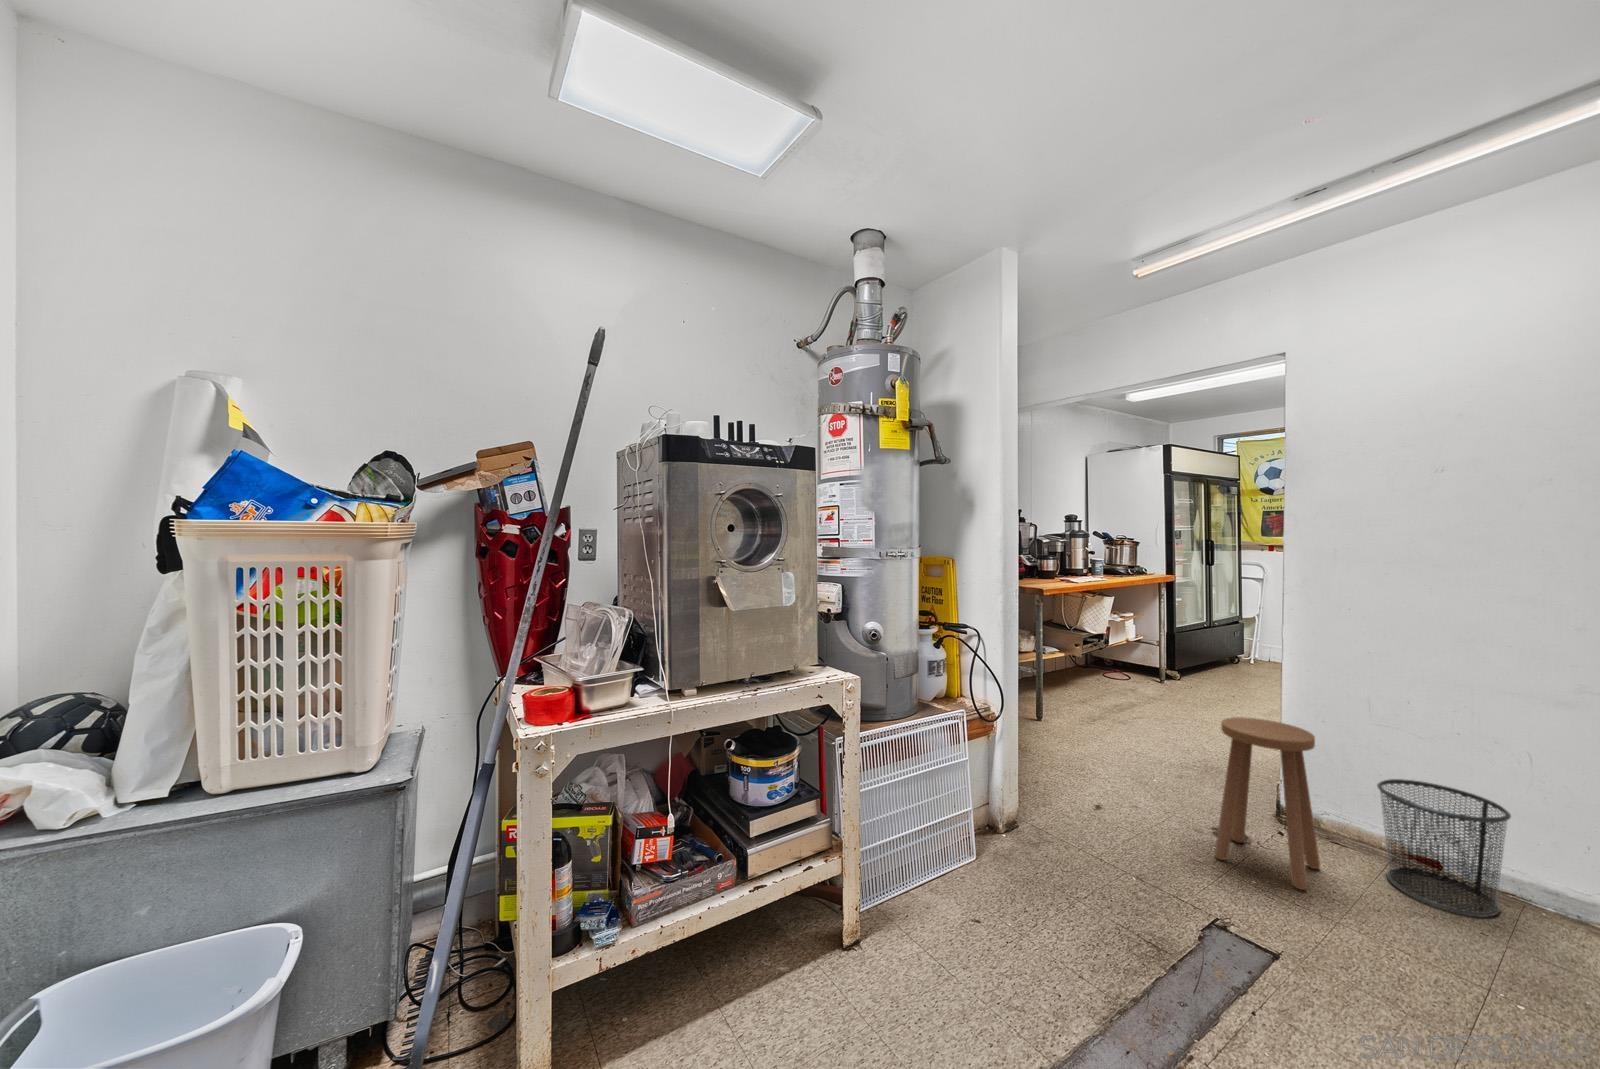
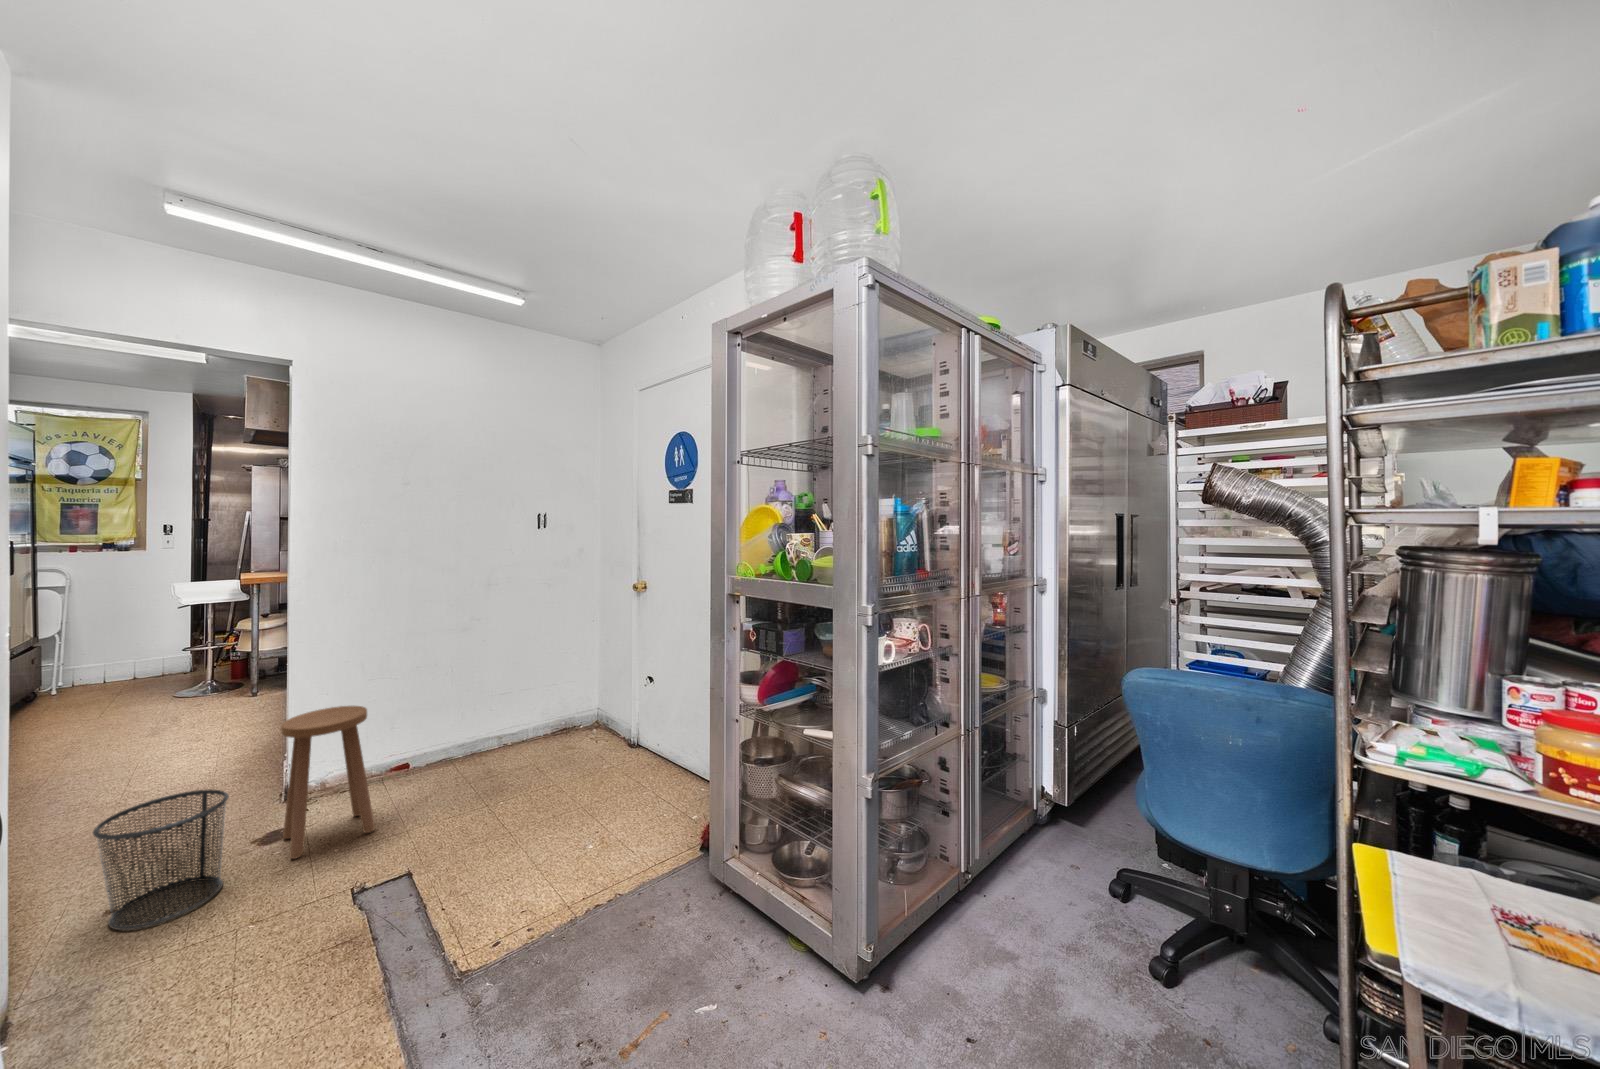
waste bin: present [1377,779,1511,917] -> present [93,789,229,930]

